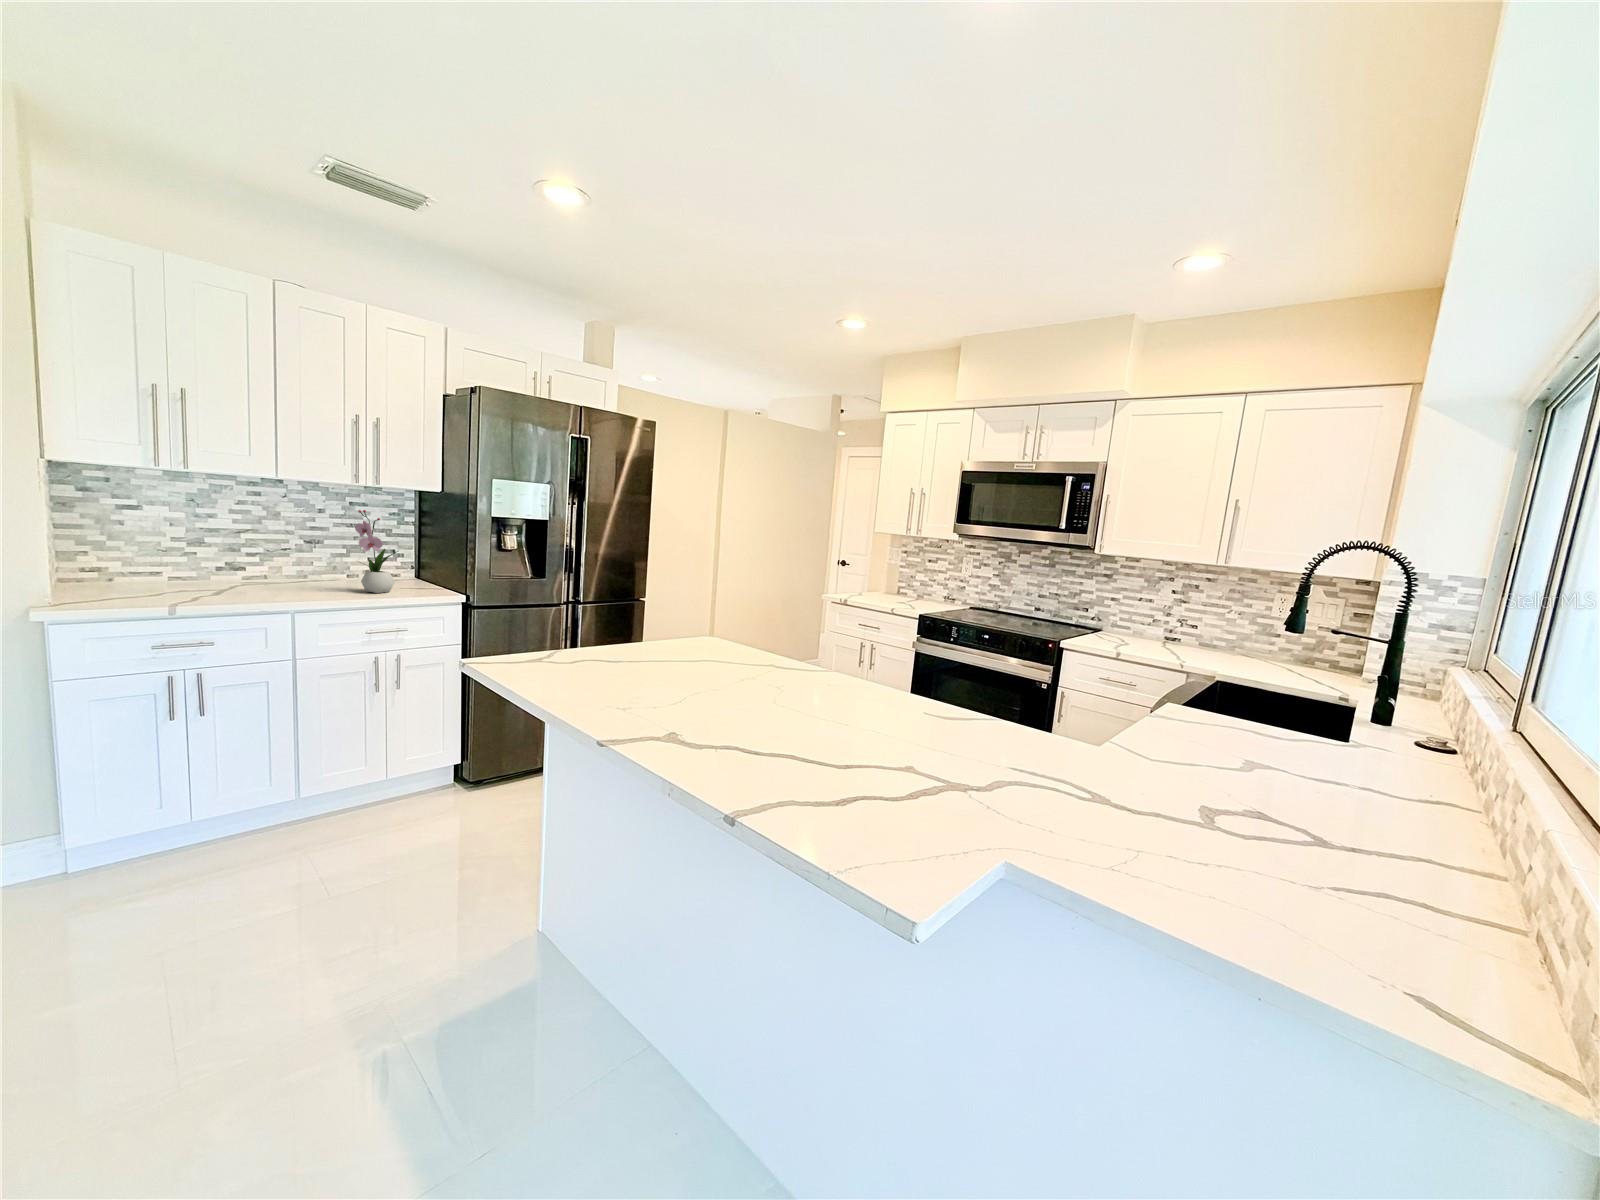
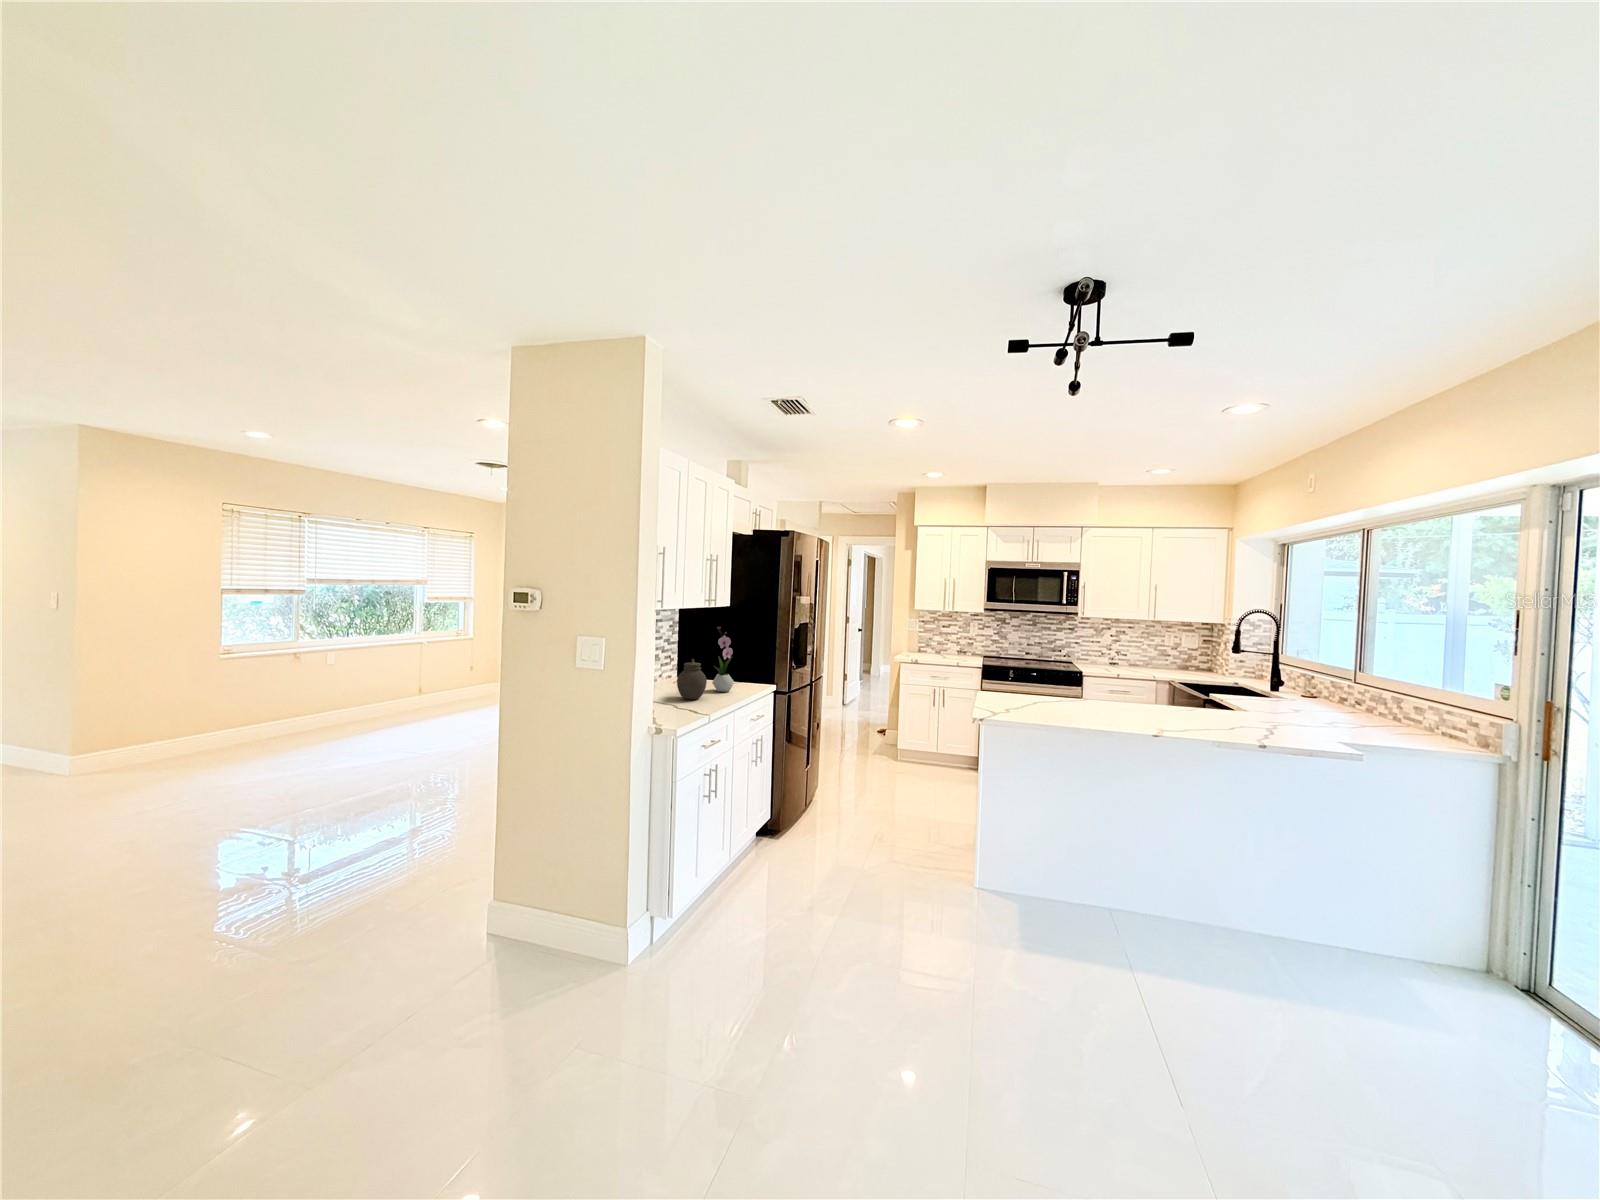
jar: none [277,544,323,594] -> present [677,659,707,700]

